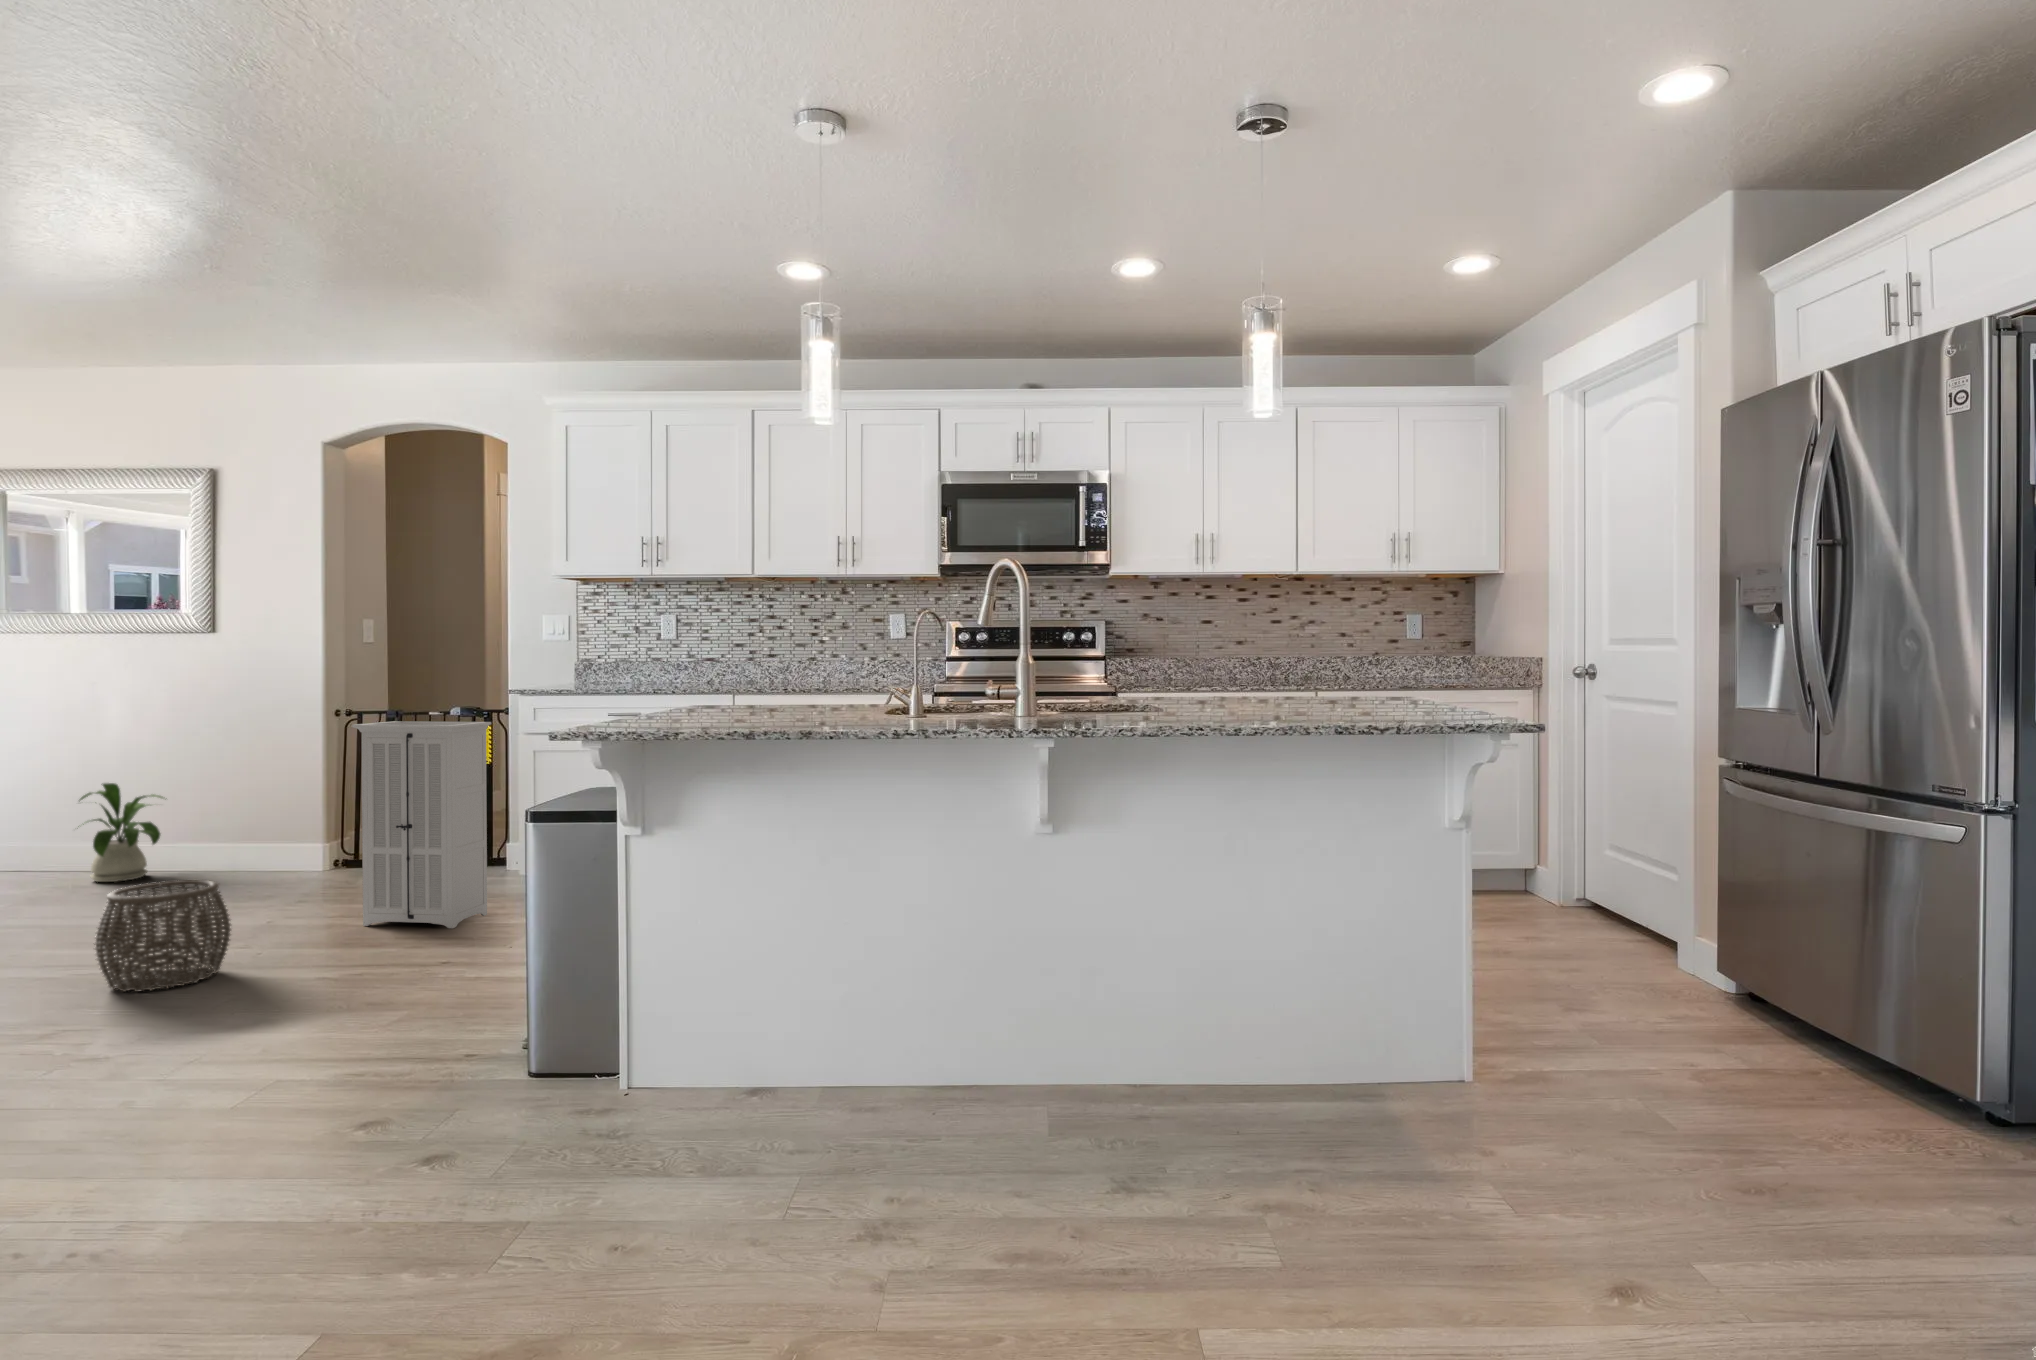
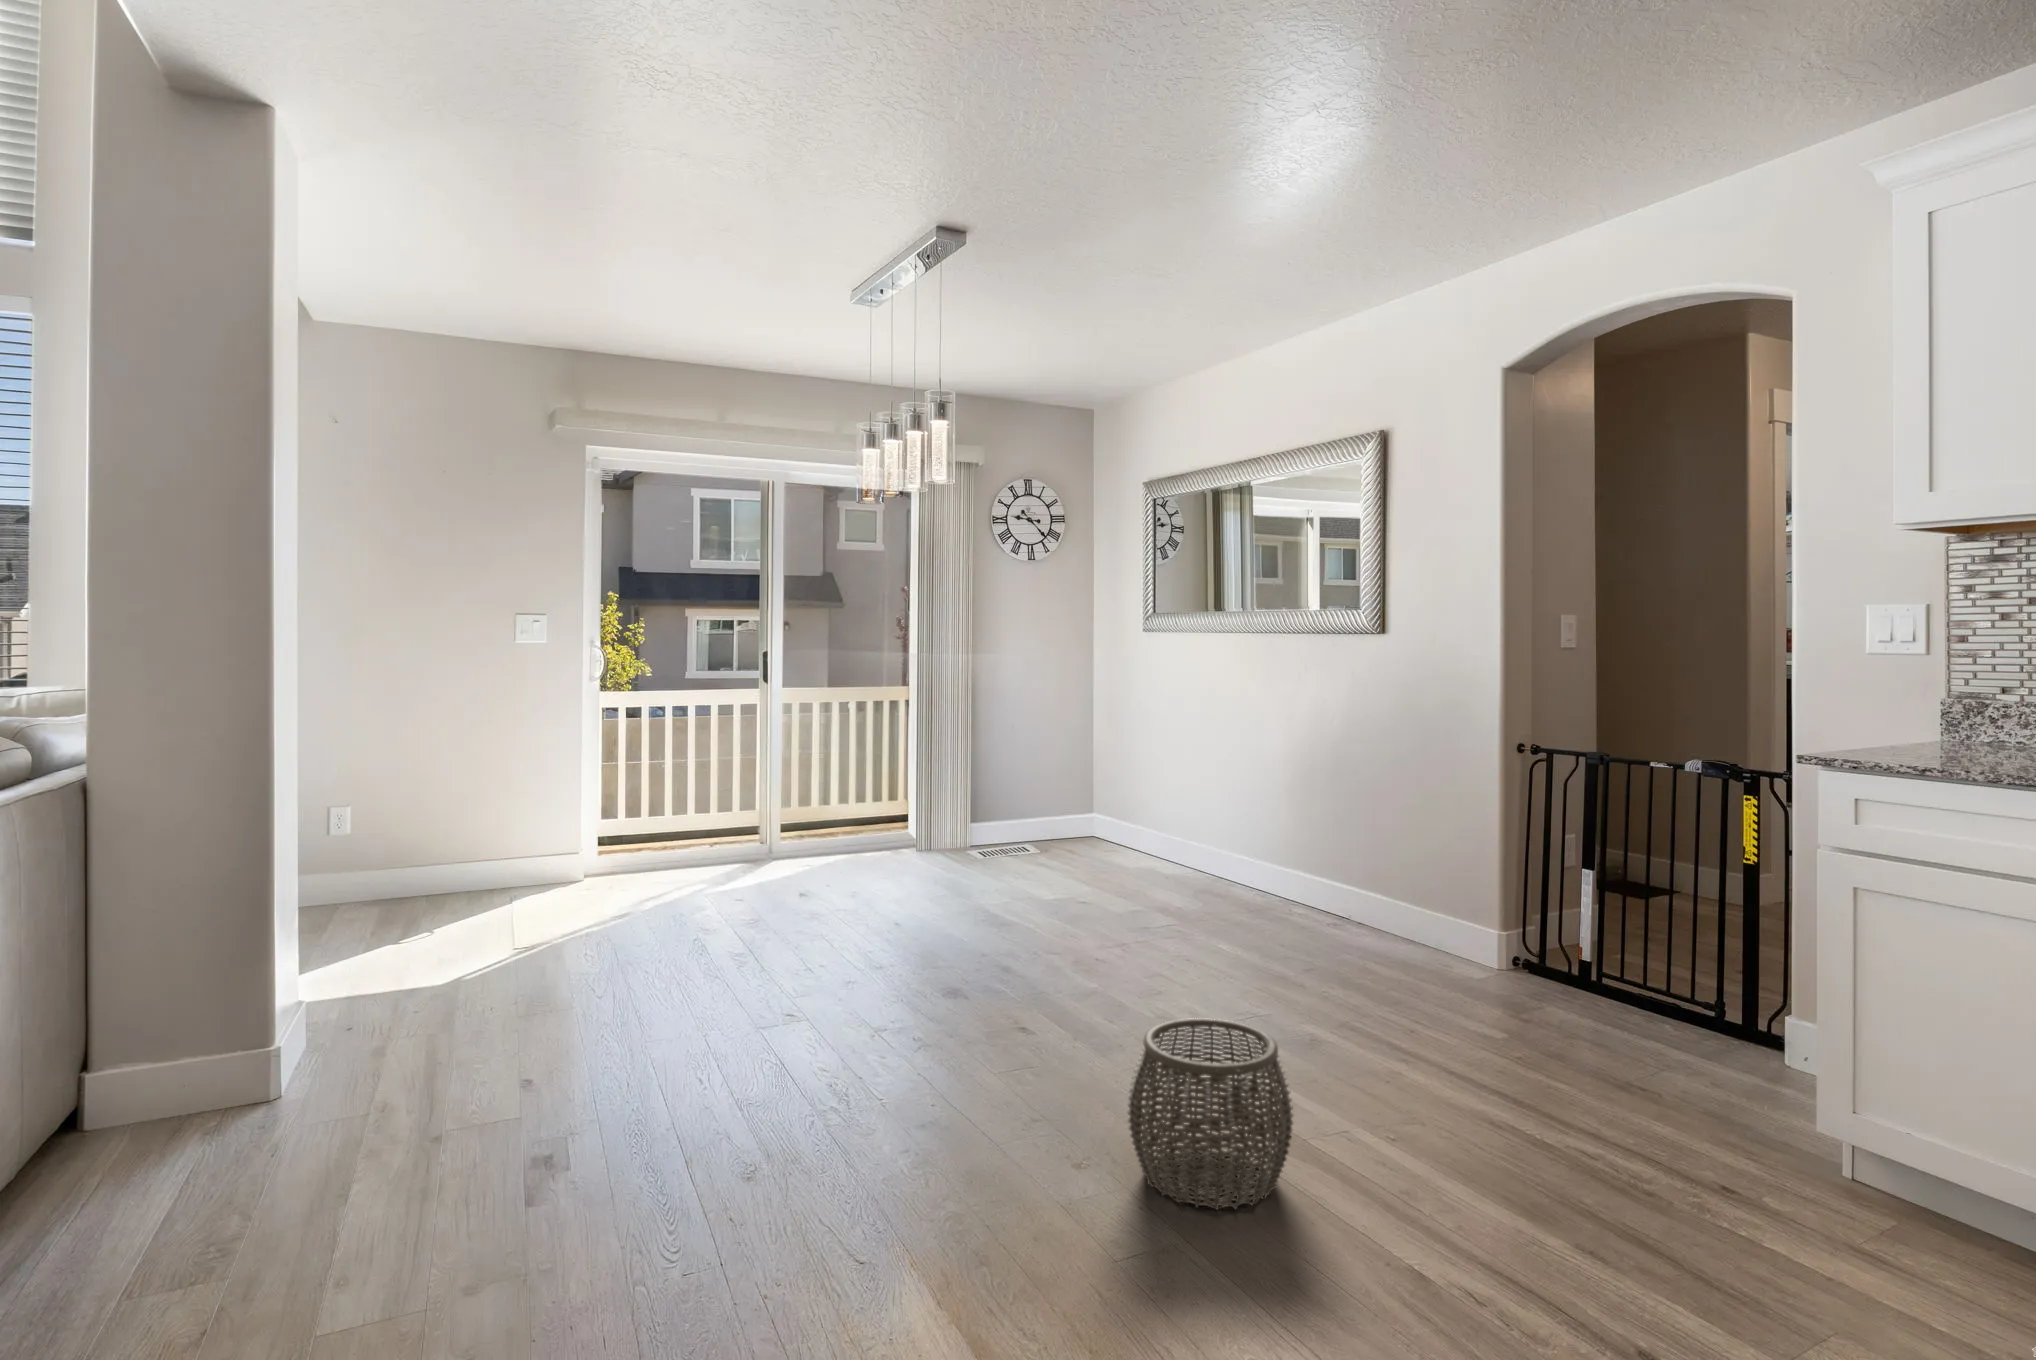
storage cabinet: present [352,718,491,928] -> none [1500,792,1756,1224]
house plant: present [78,783,163,882] -> none [1241,817,1329,931]

